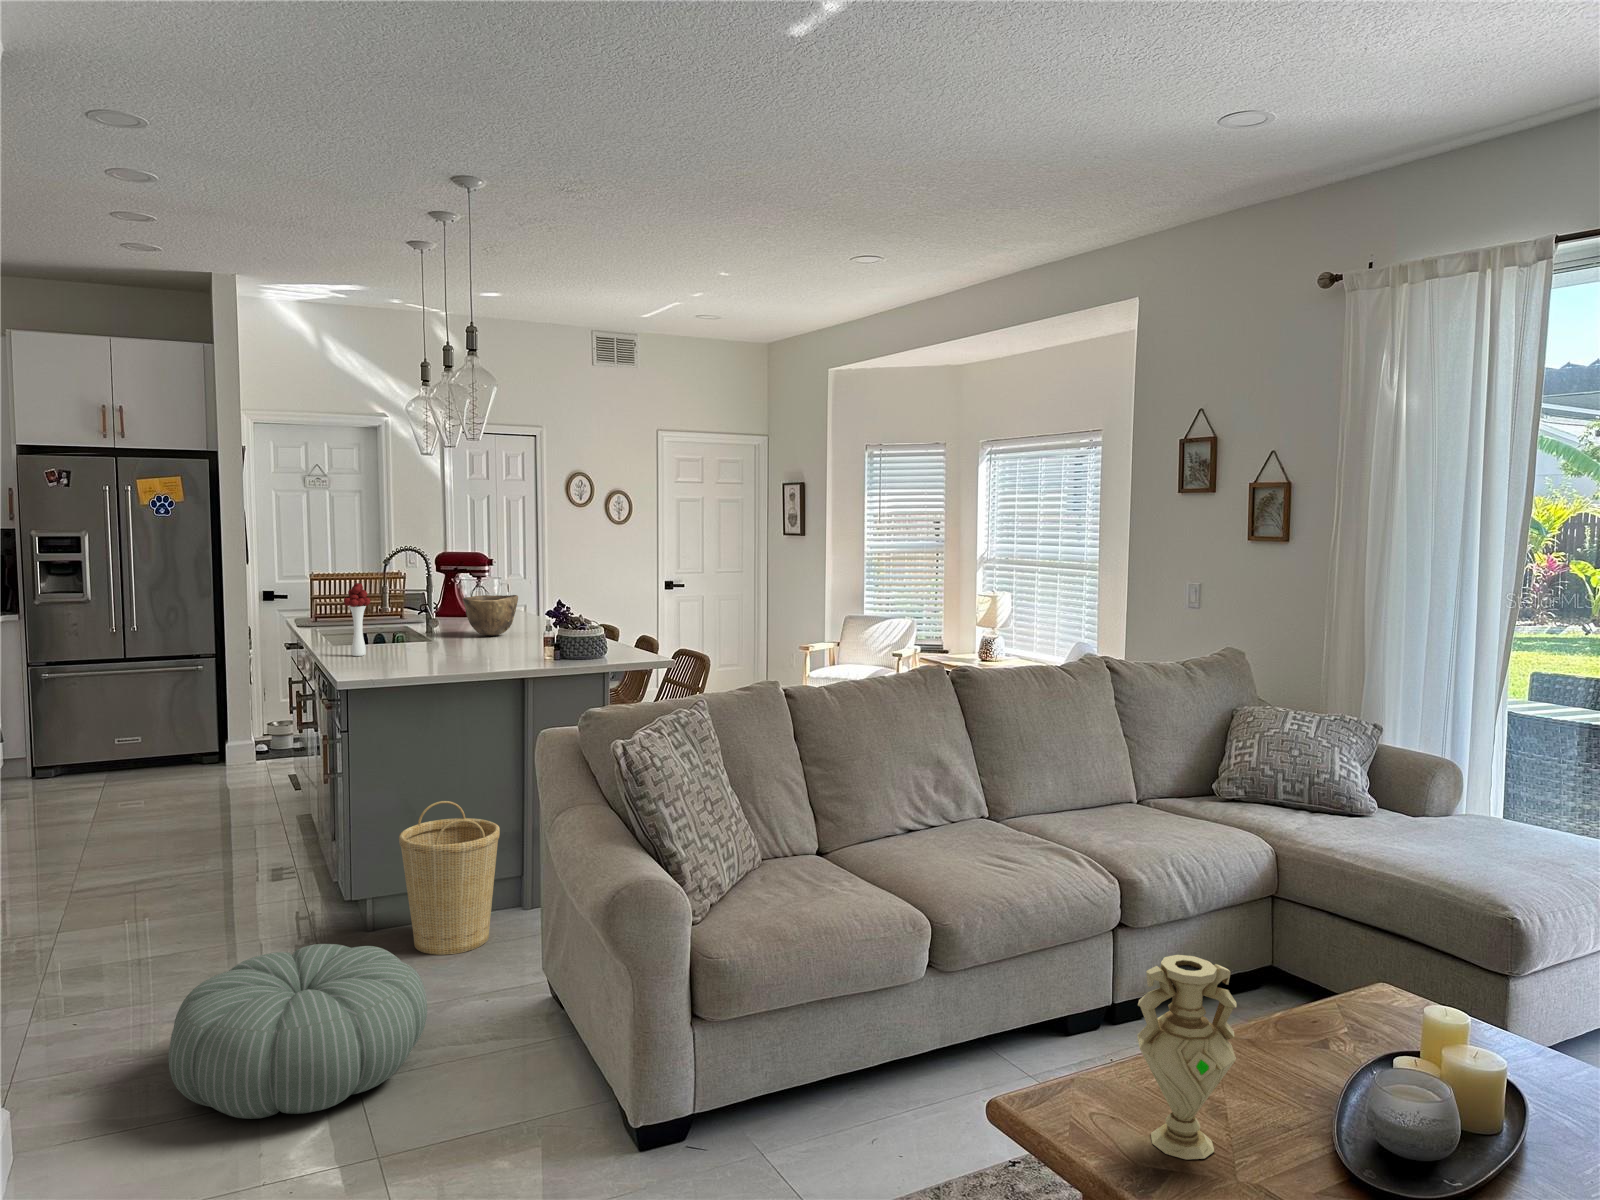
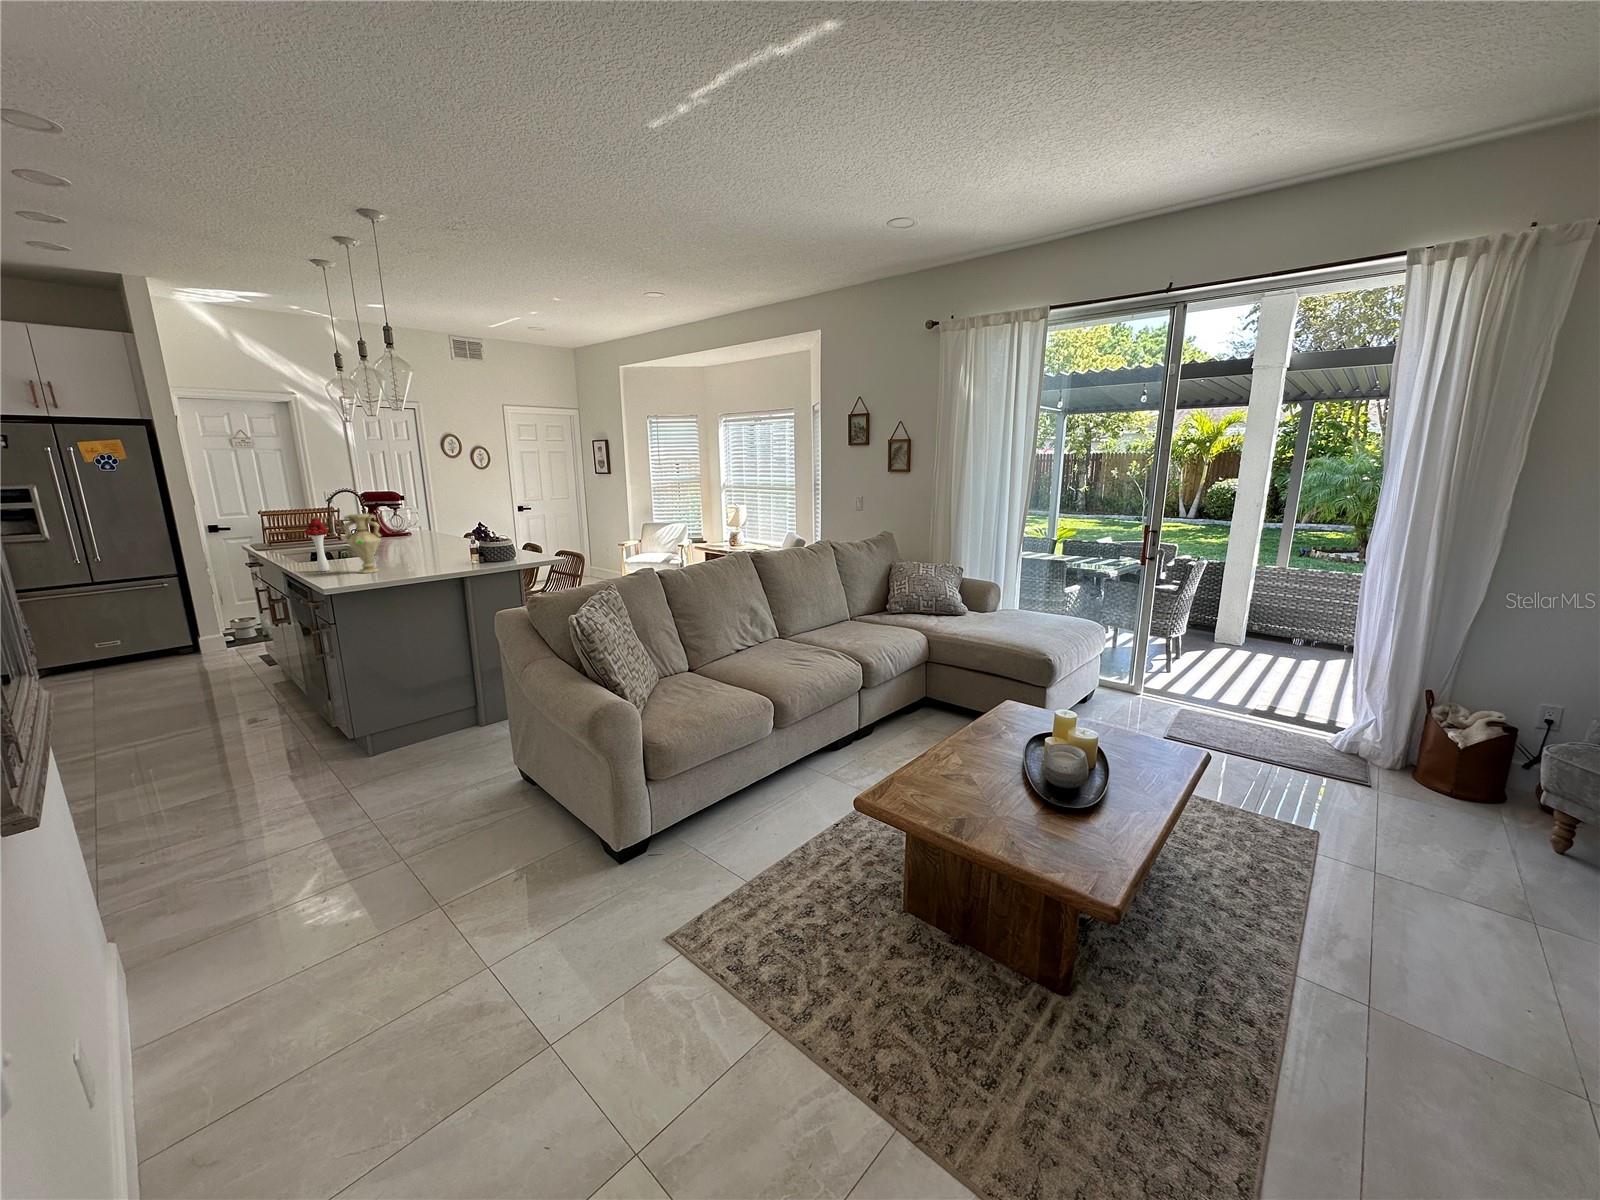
bowl: present [463,595,518,636] -> none [396,521,439,550]
basket: present [399,801,500,955] -> none [388,666,464,767]
pouf: present [168,944,427,1119] -> none [244,771,447,907]
vase: present [1137,955,1237,1159] -> present [343,514,381,573]

